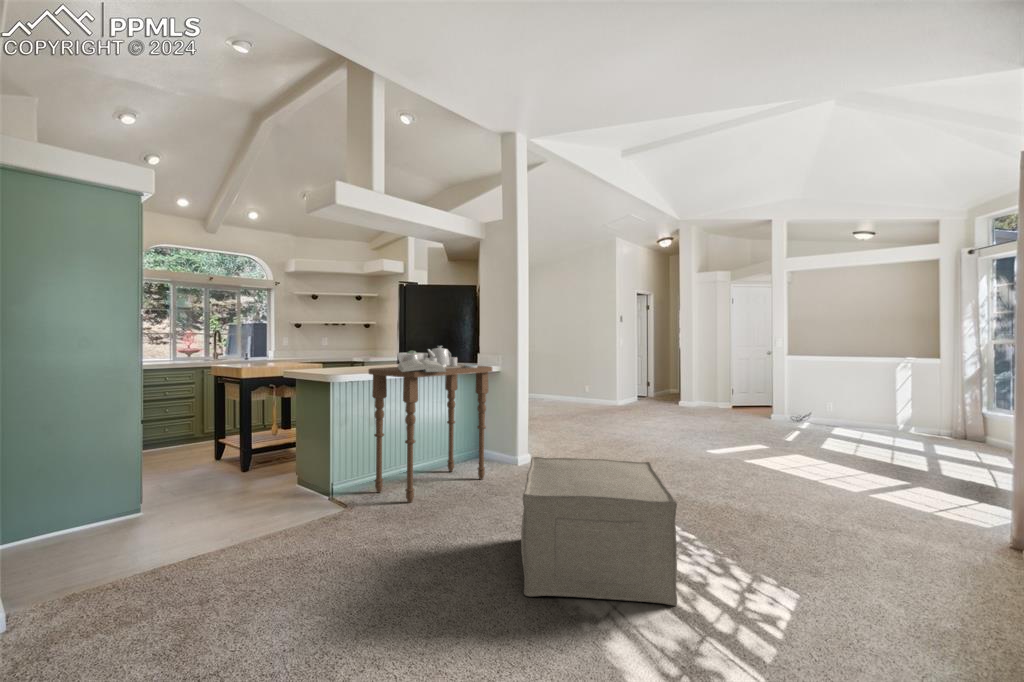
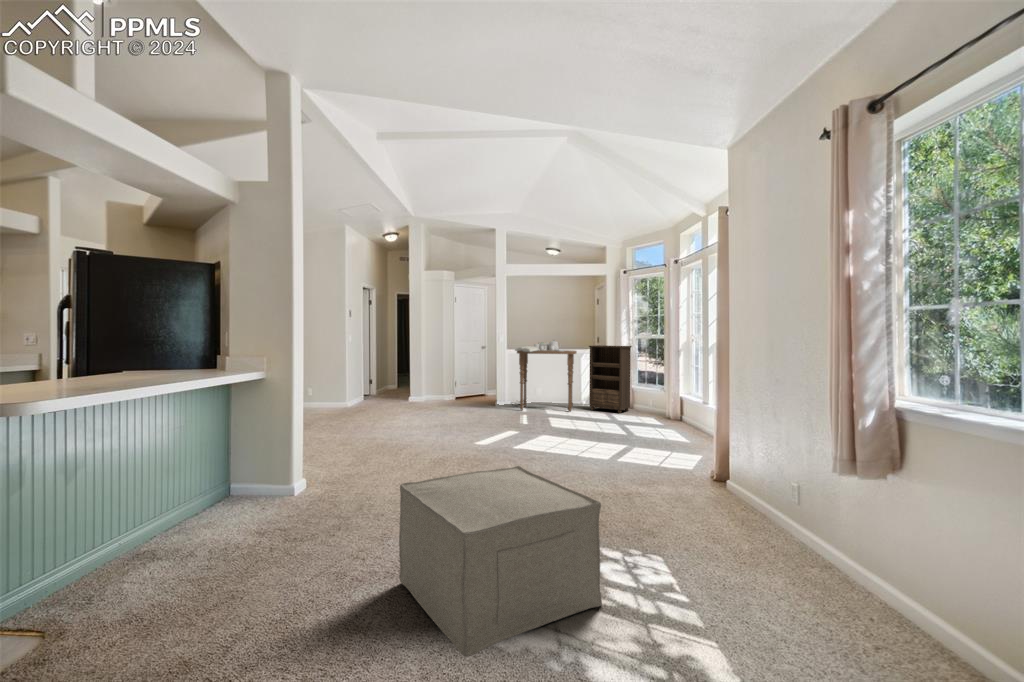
side table: present [368,346,492,503] -> present [515,340,577,412]
bookshelf: none [902,353,976,444] -> present [589,345,631,413]

